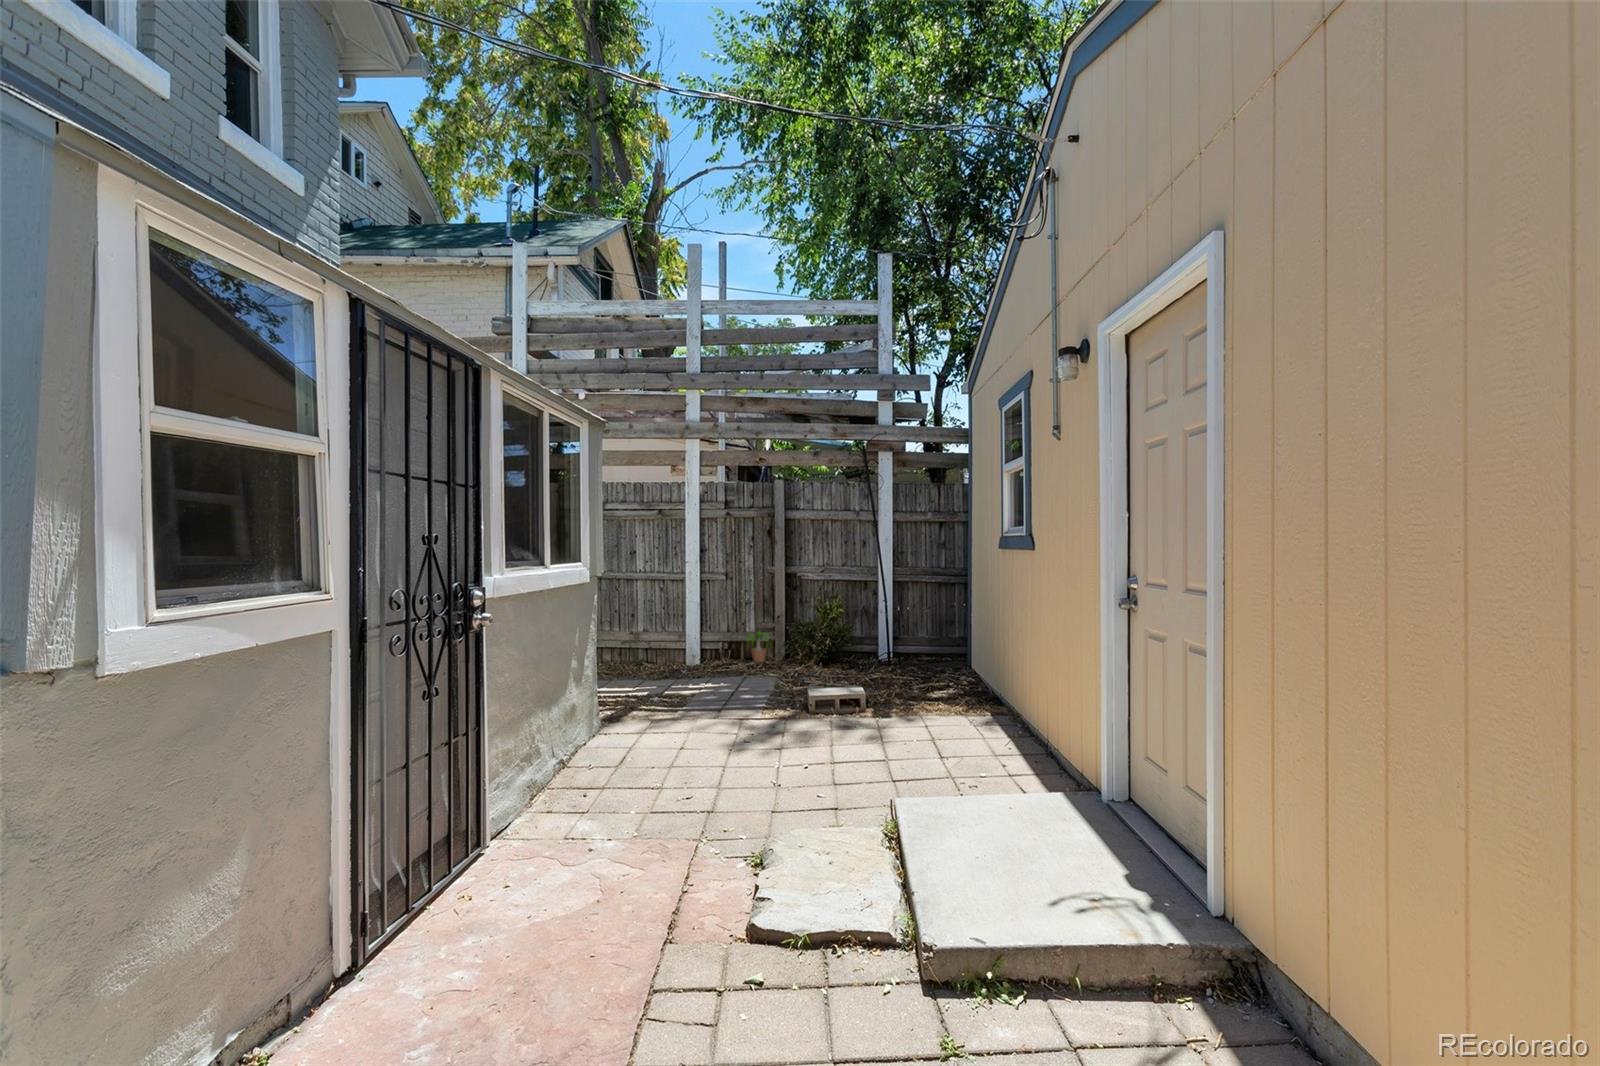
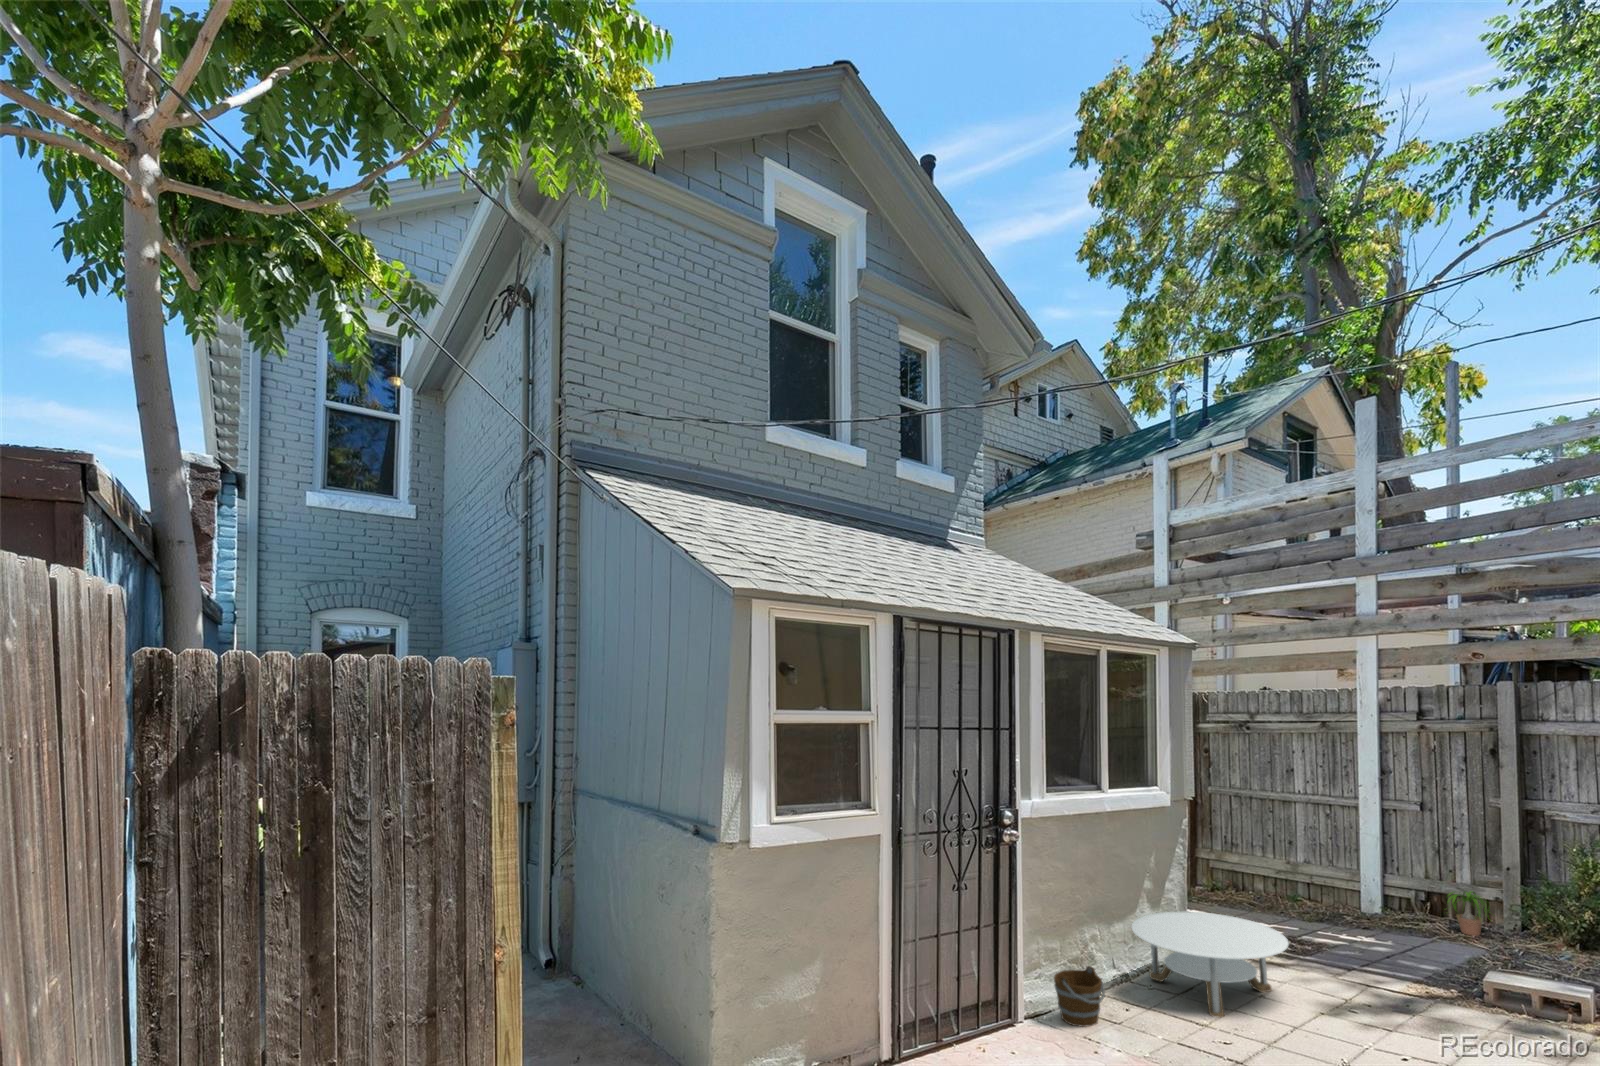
round table: none [570,677,714,771] -> present [1132,912,1289,1018]
bucket: none [521,754,580,824] -> present [1054,966,1105,1027]

